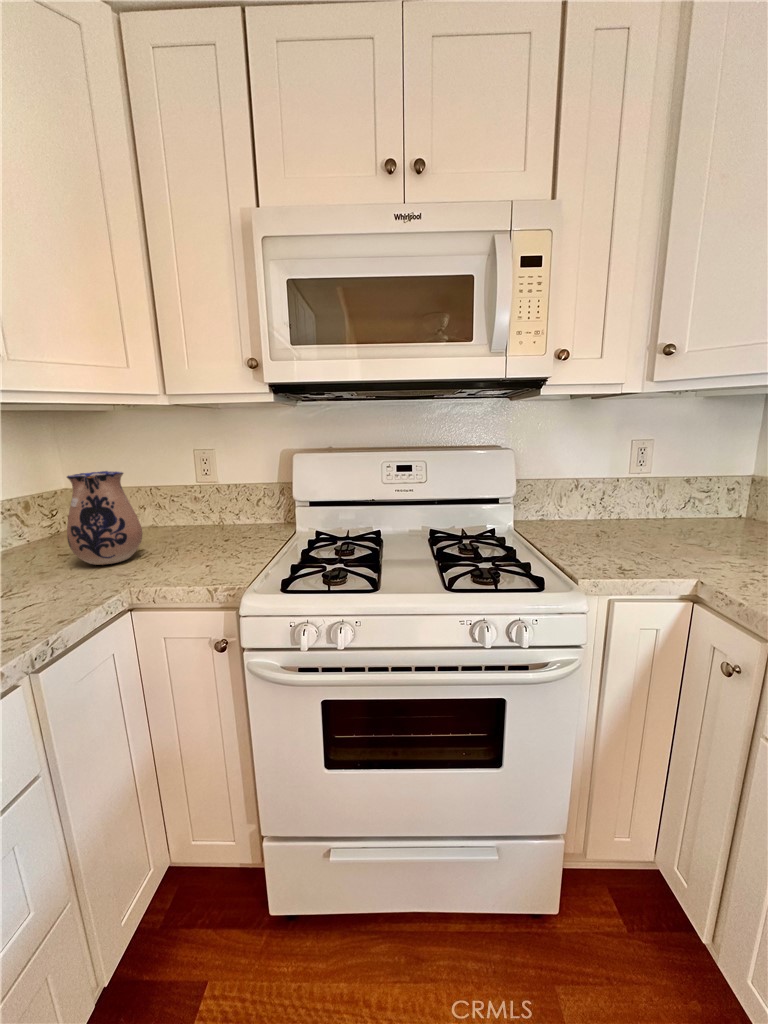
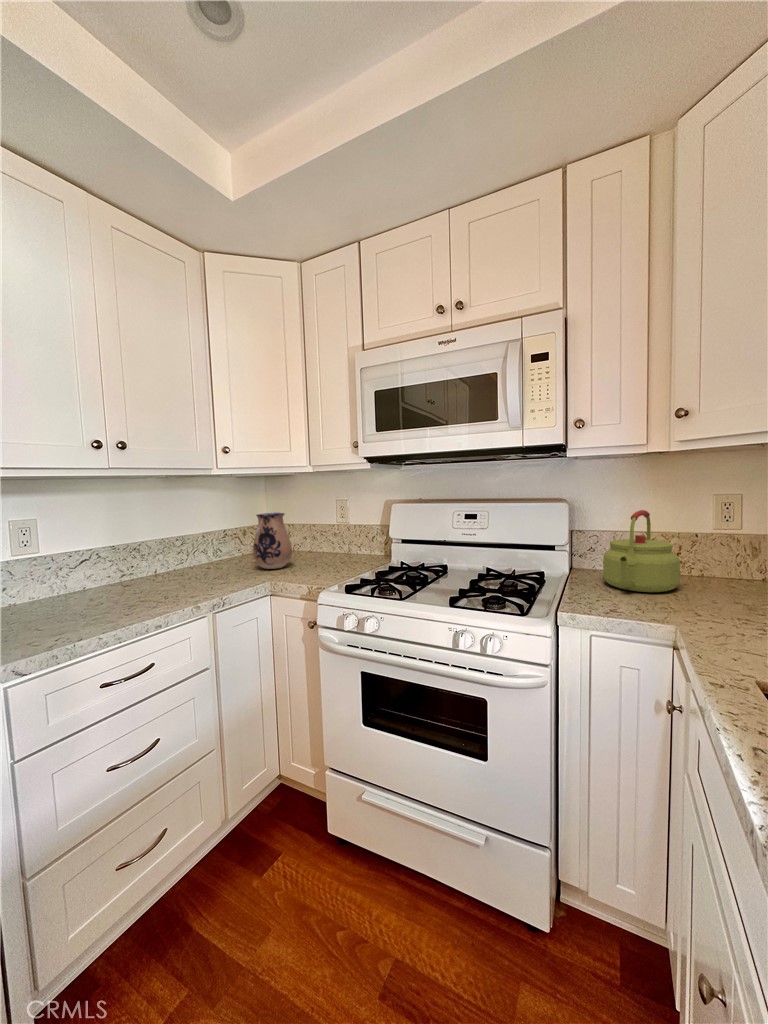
kettle: none [557,457,634,542] -> present [603,510,680,592]

